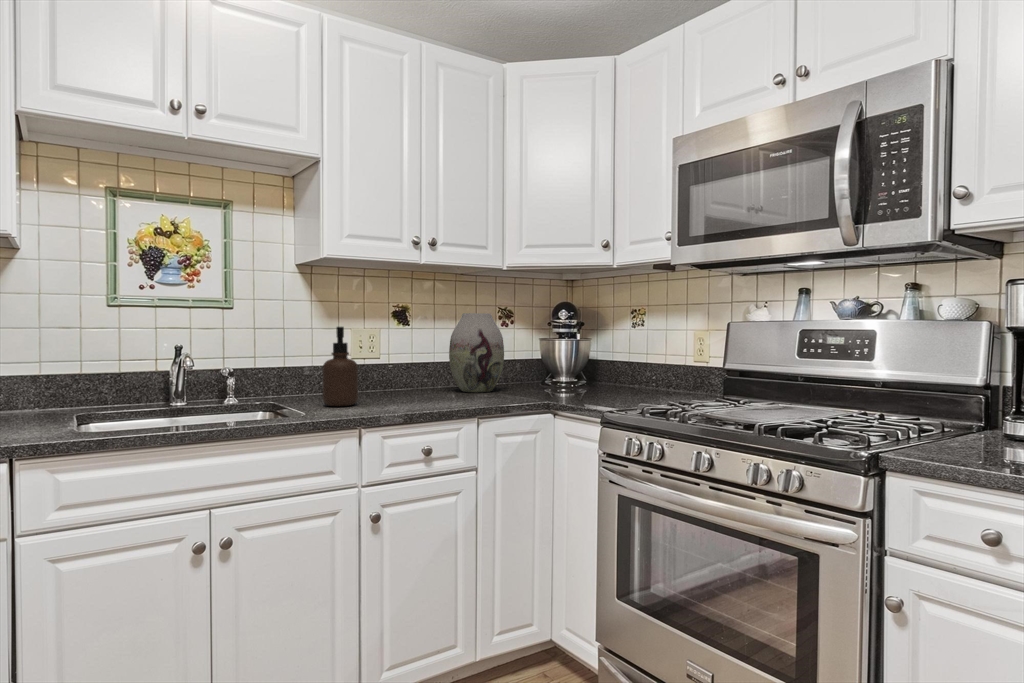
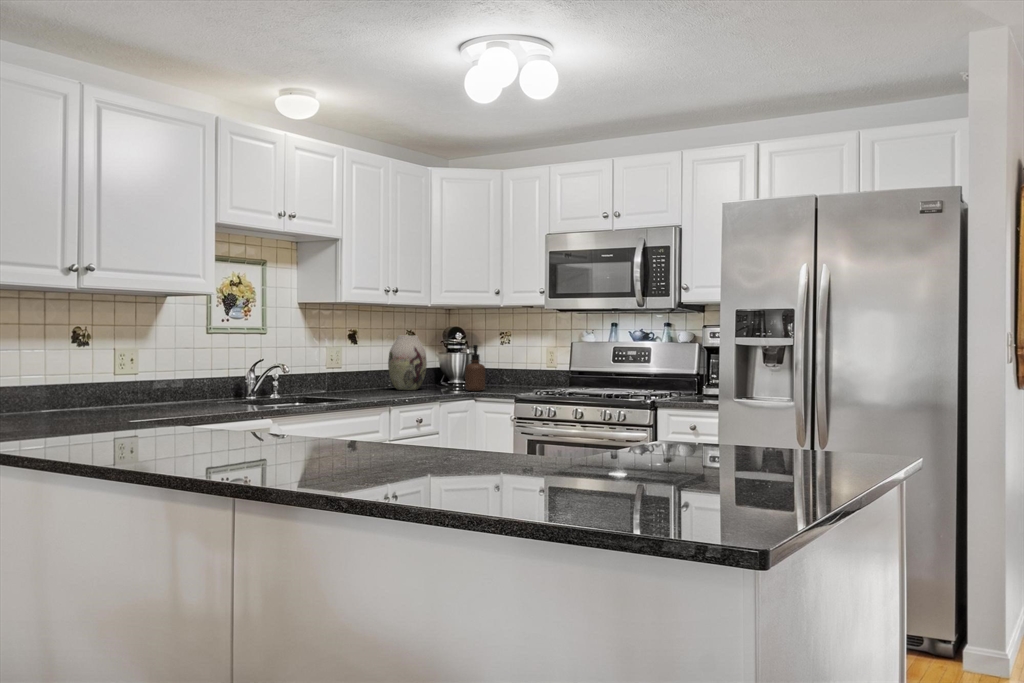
soap dispenser: present [323,327,358,406] -> present [465,345,485,391]

